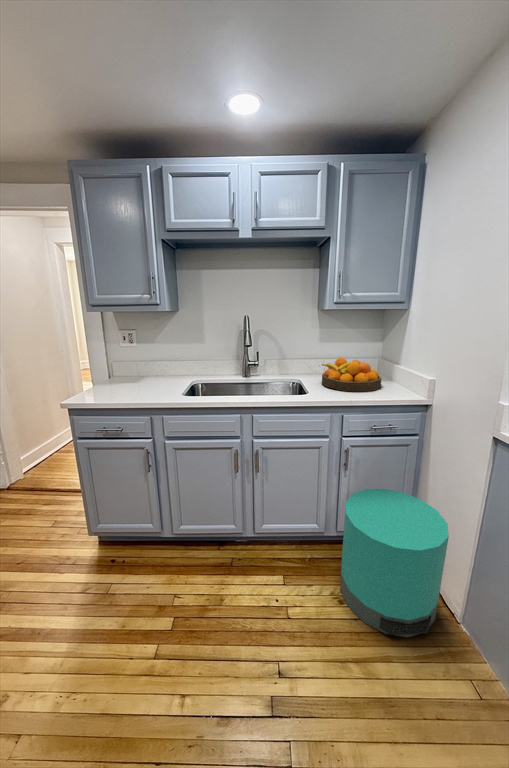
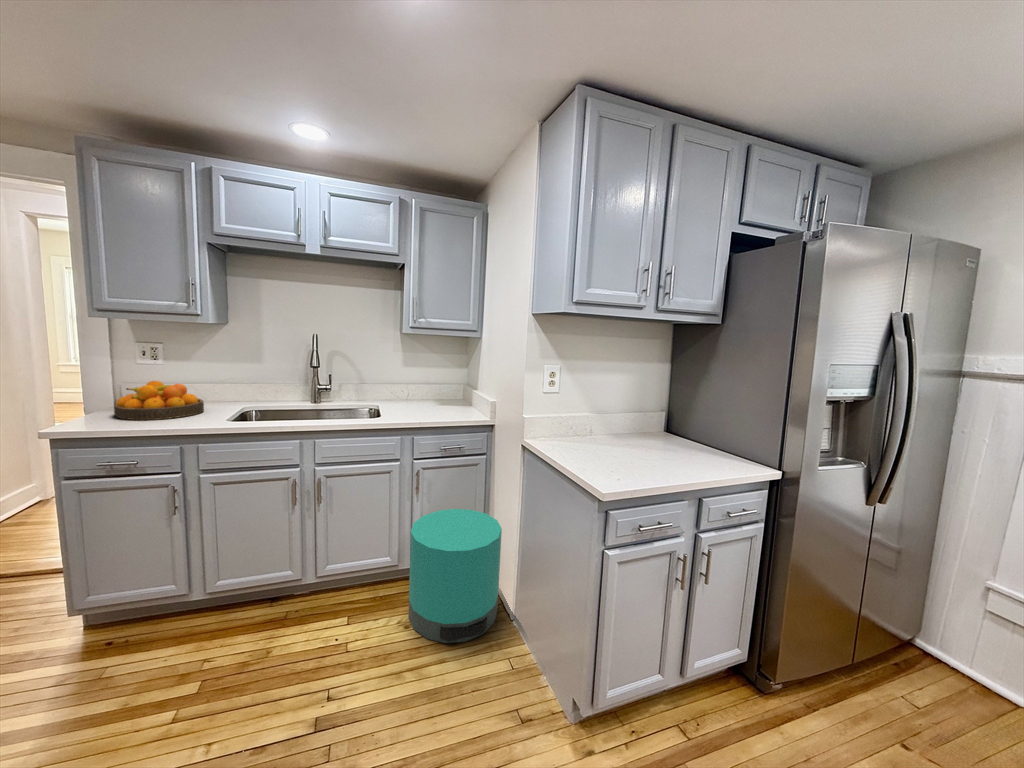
fruit bowl: present [322,358,381,391] -> present [114,381,204,420]

